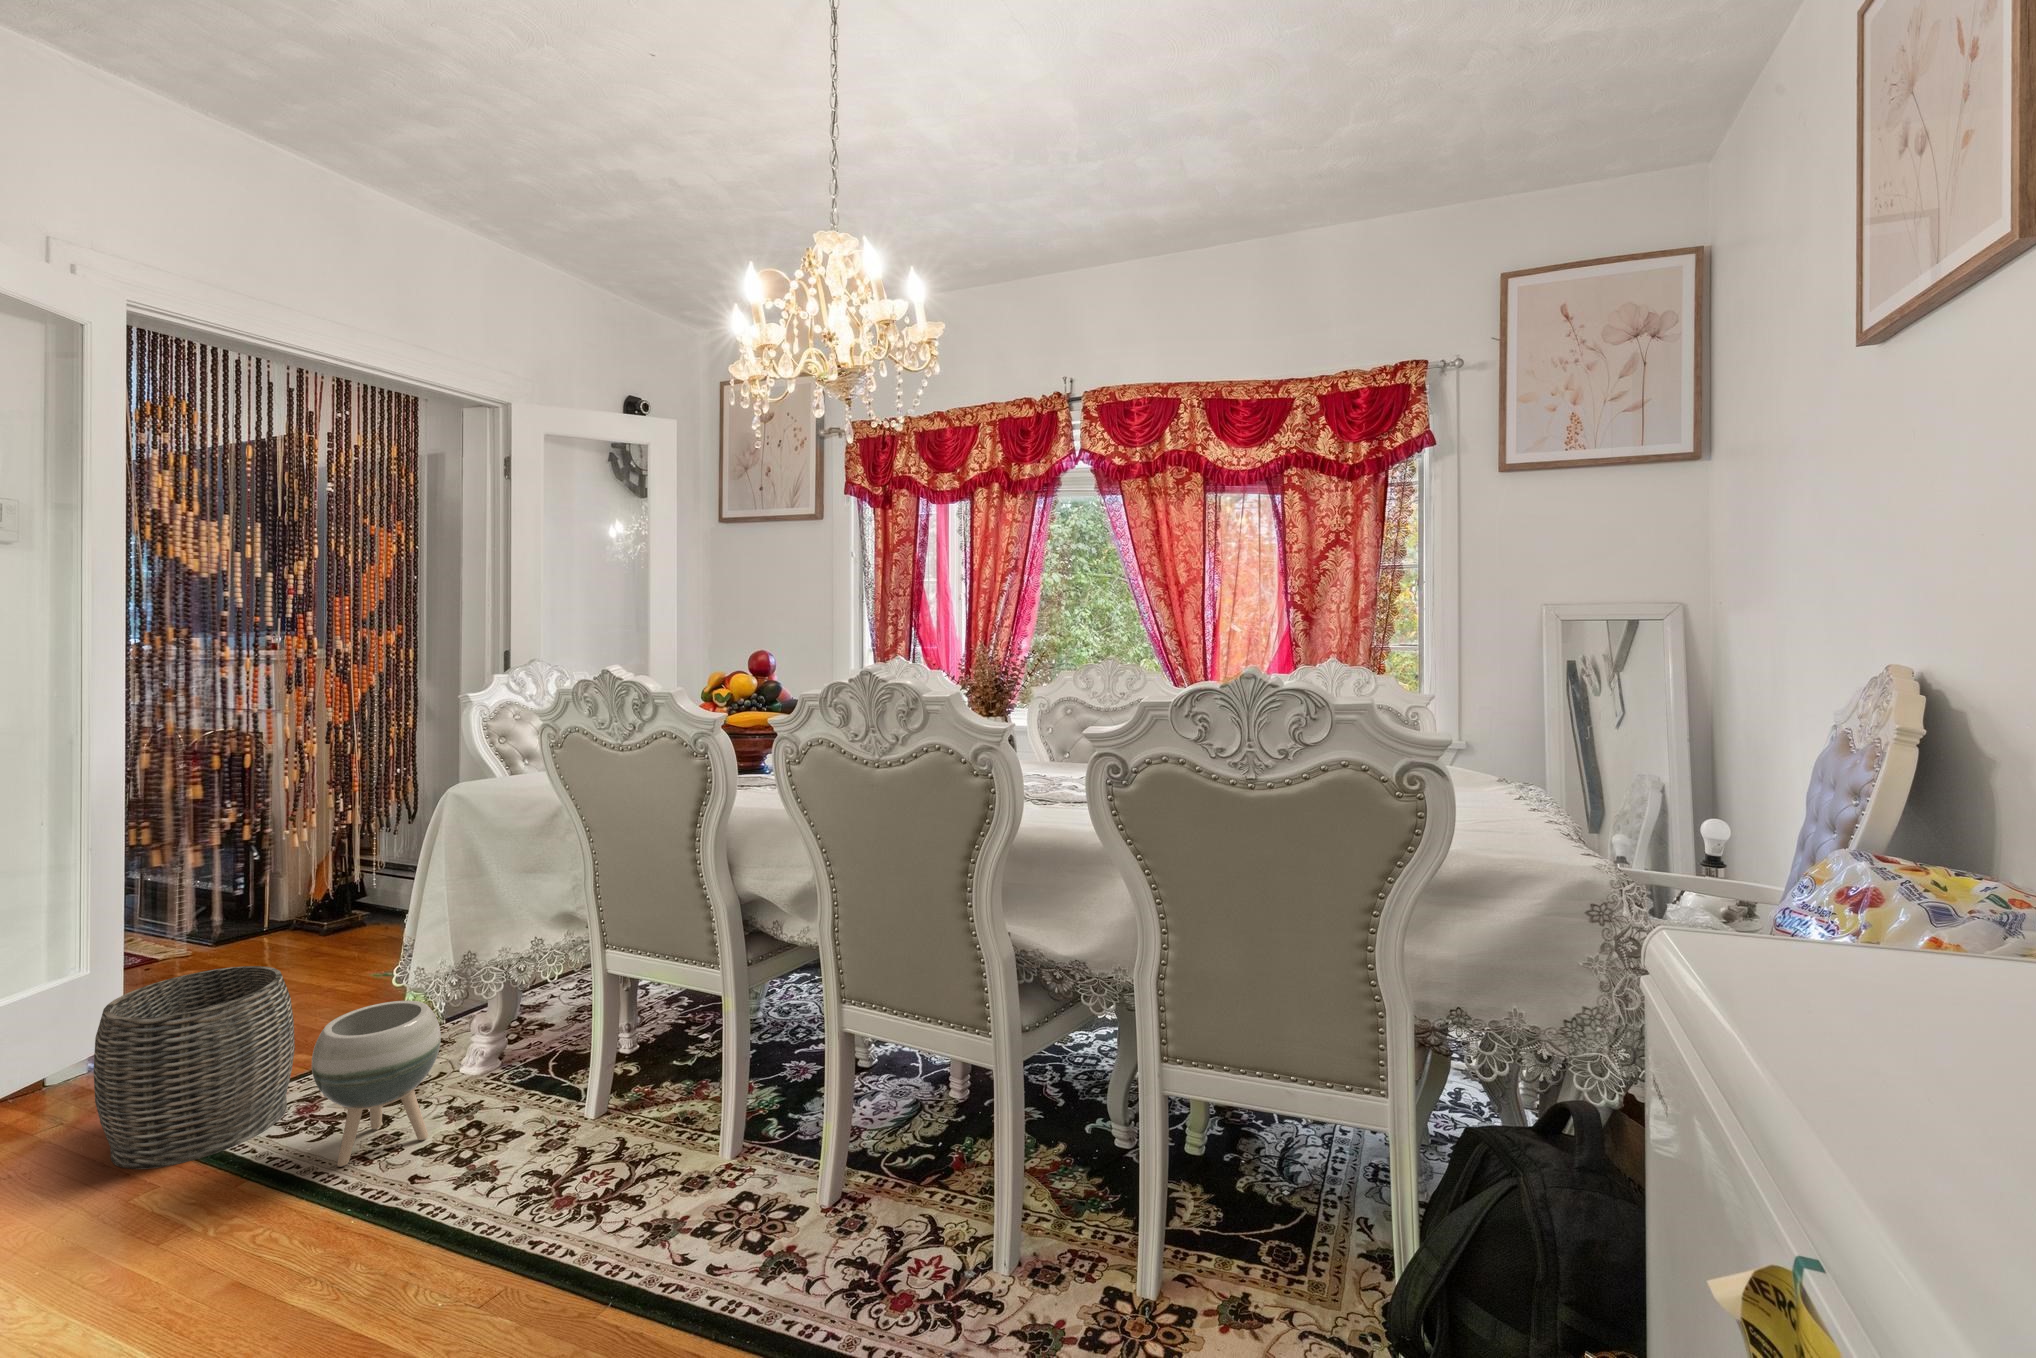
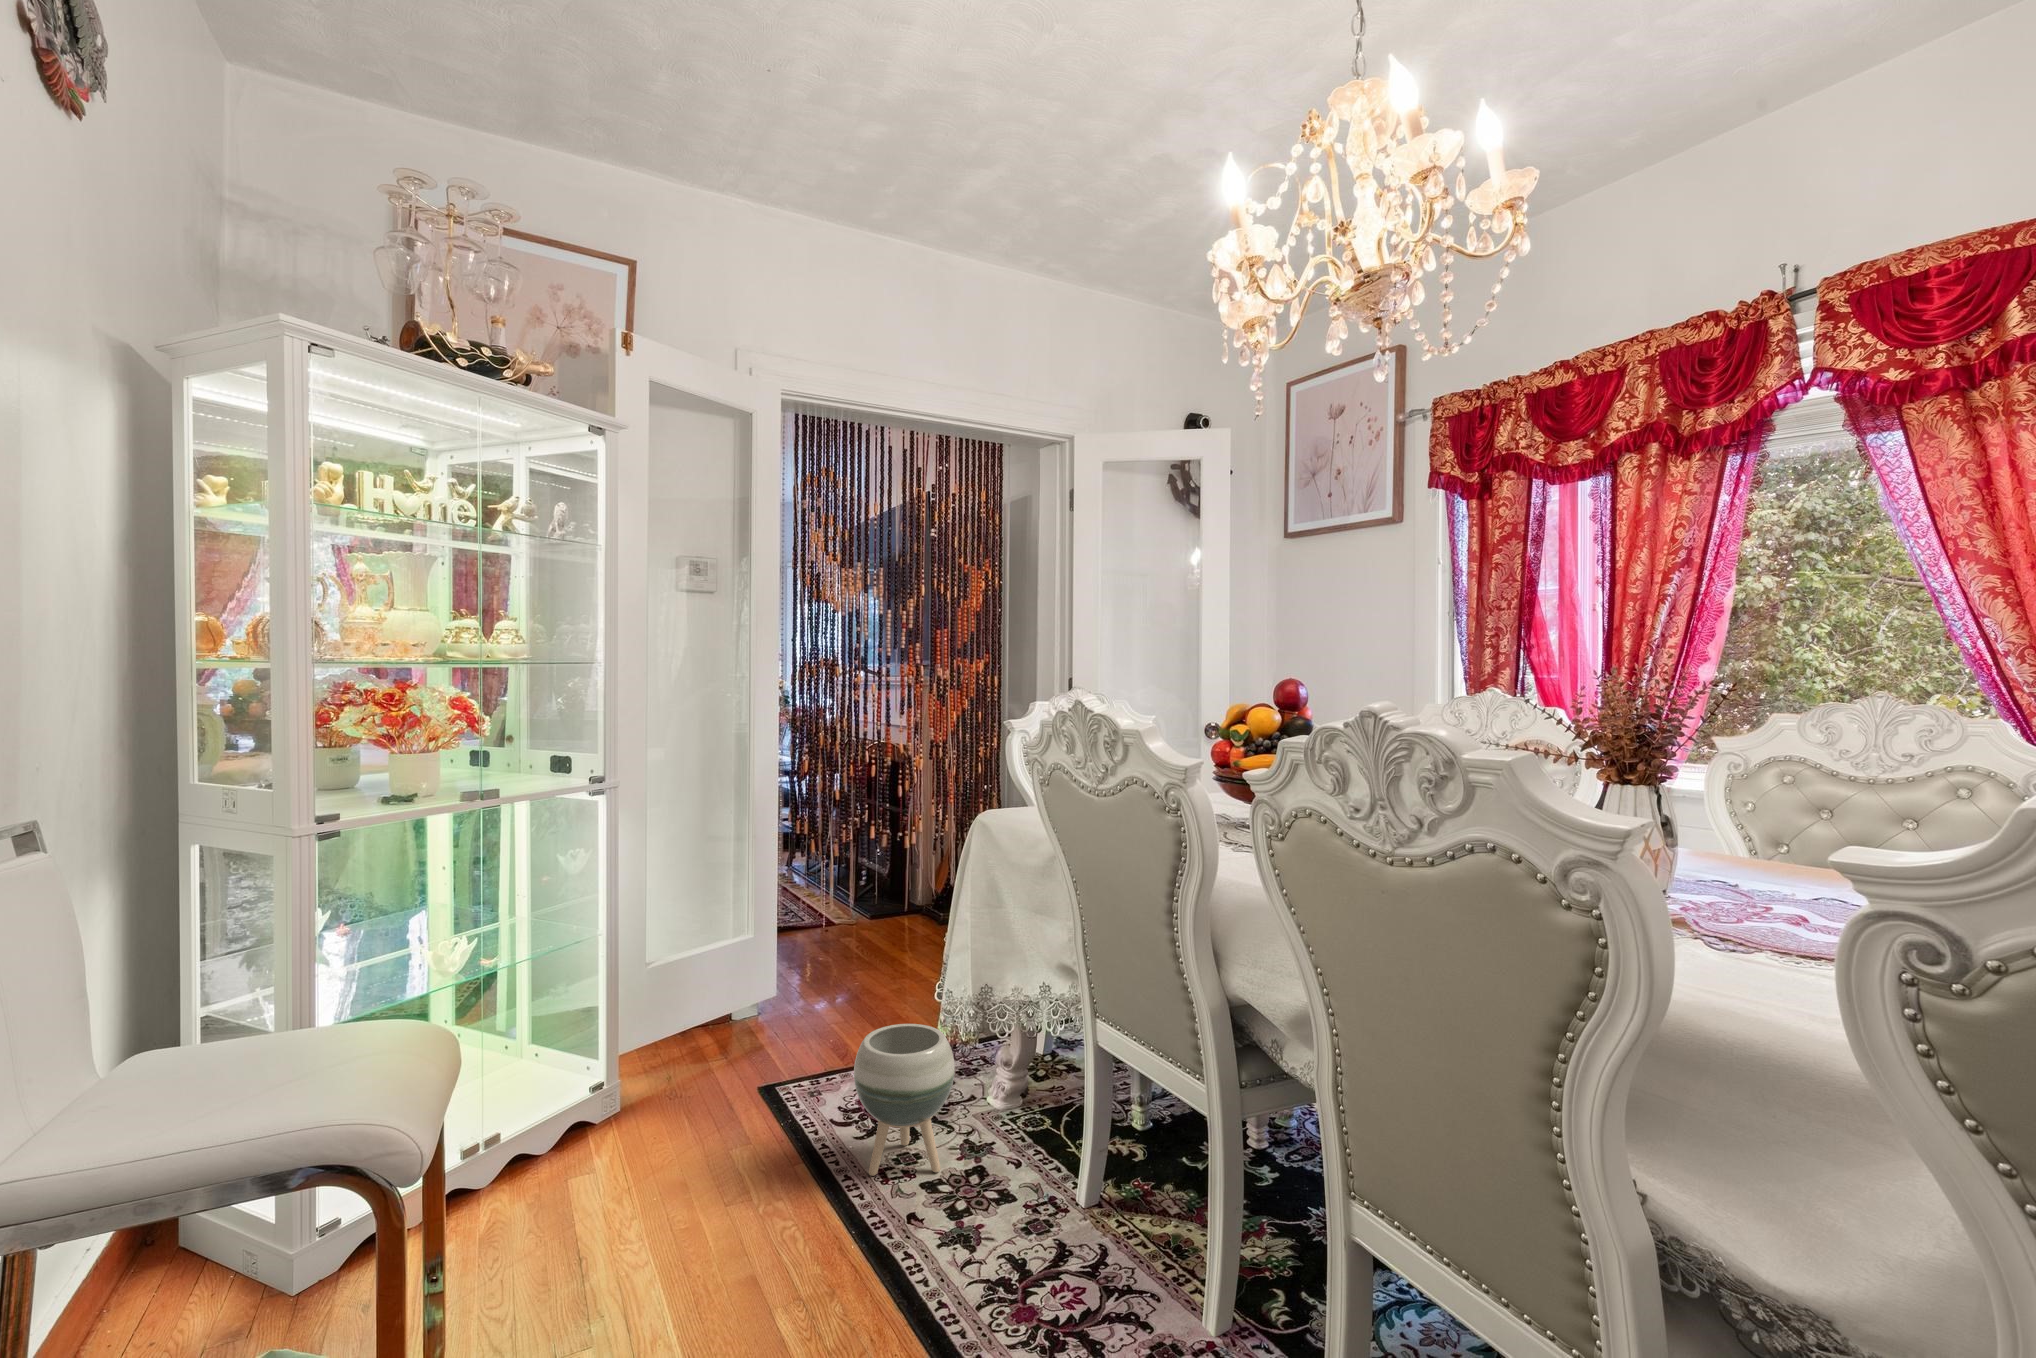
woven basket: present [94,966,295,1169] -> none [729,959,858,1127]

